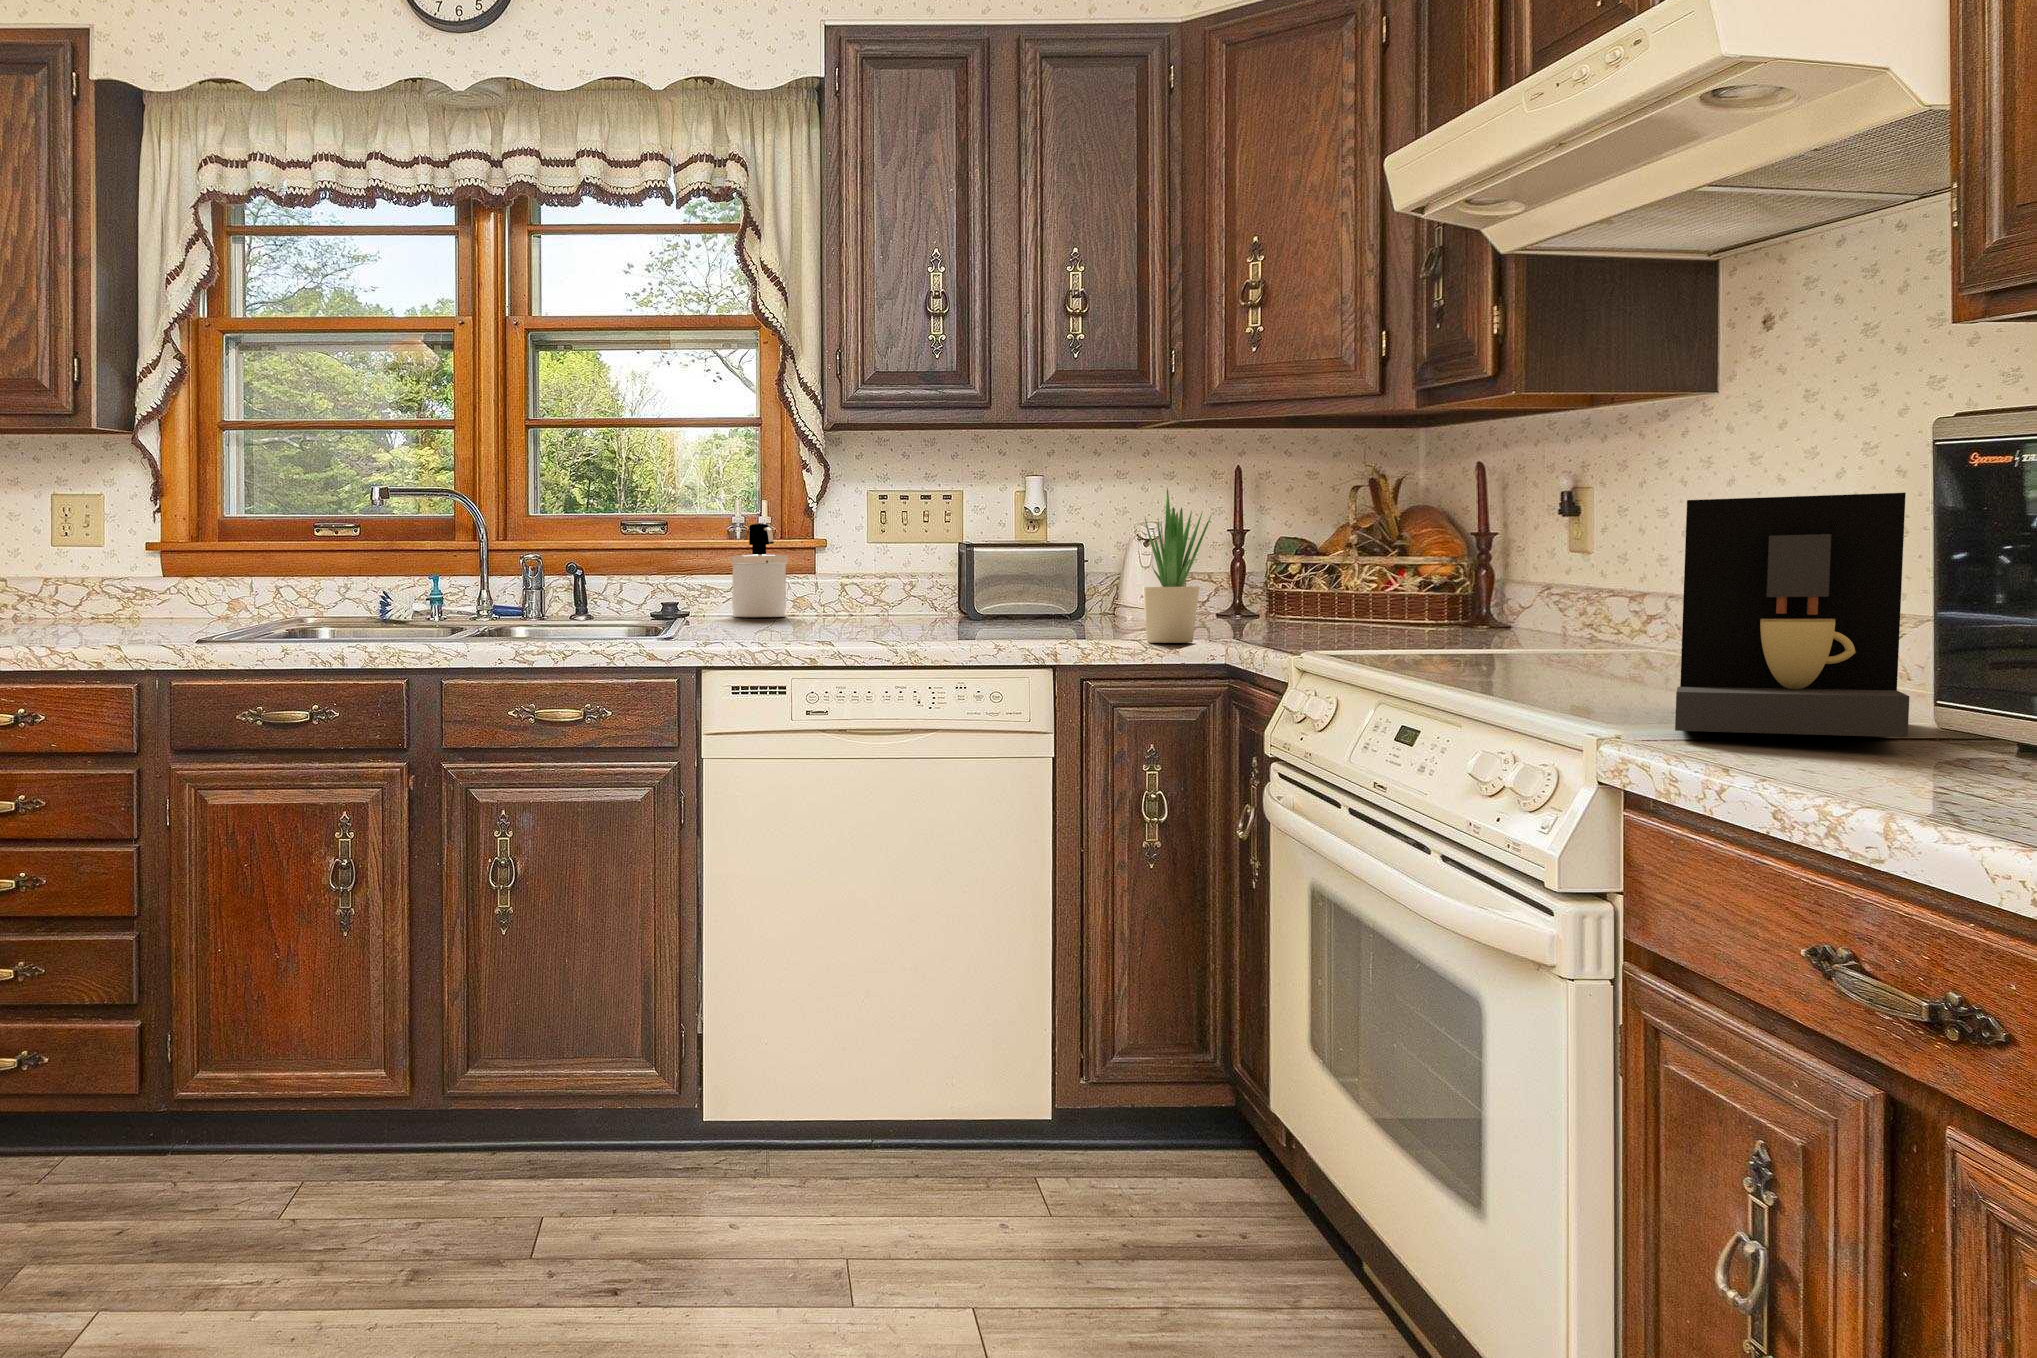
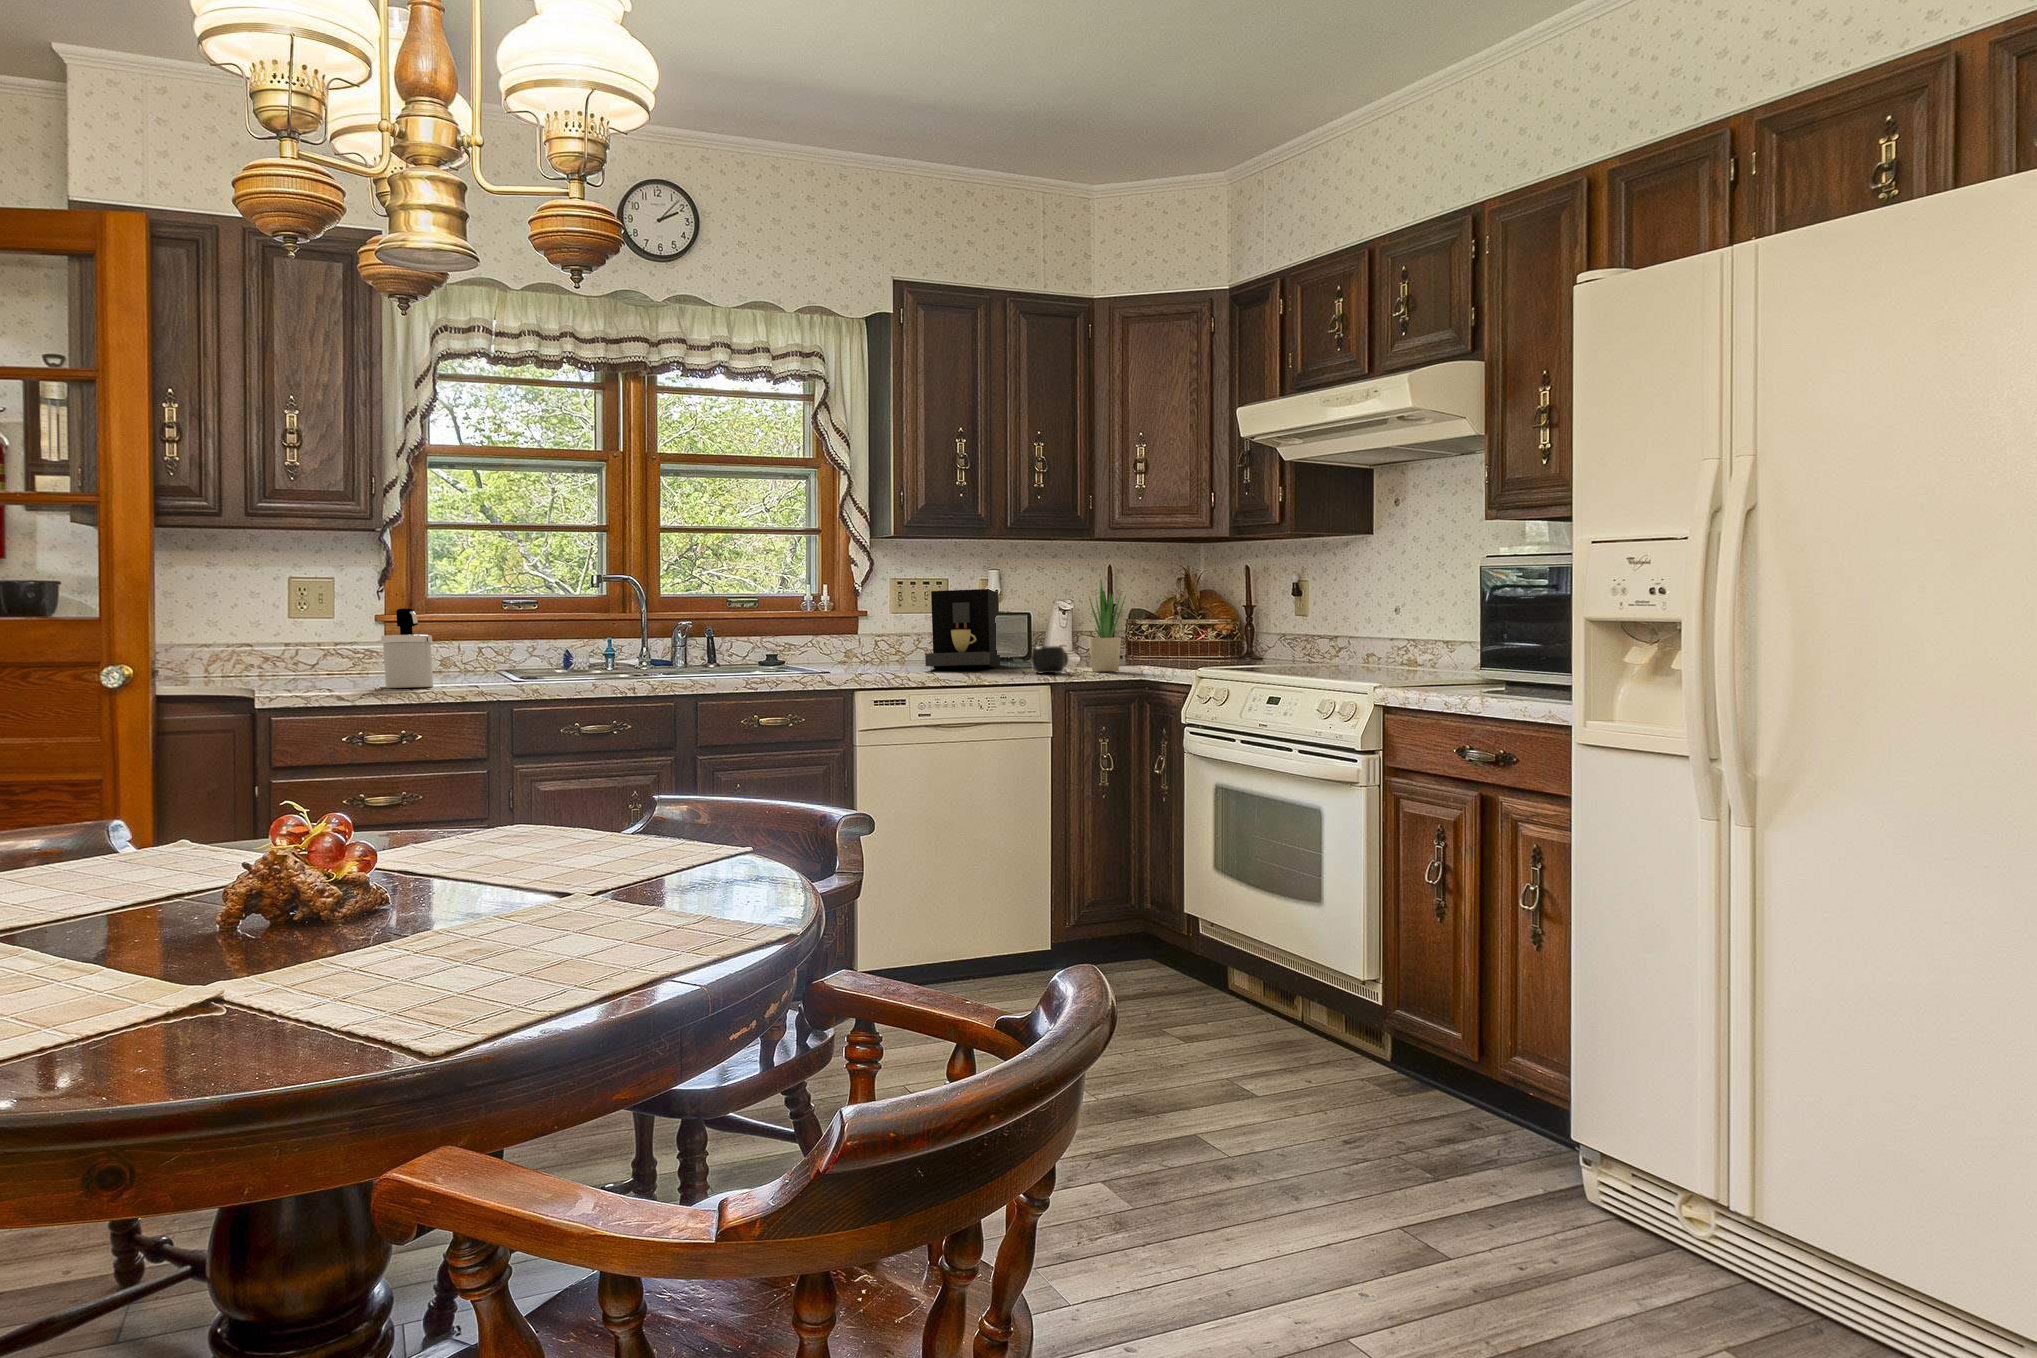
coffee maker: present [1675,493,1909,737] -> present [925,589,1000,668]
soap dispenser: present [731,524,788,617] -> present [381,609,433,688]
mug: none [1032,600,1101,644] -> present [1032,646,1069,673]

